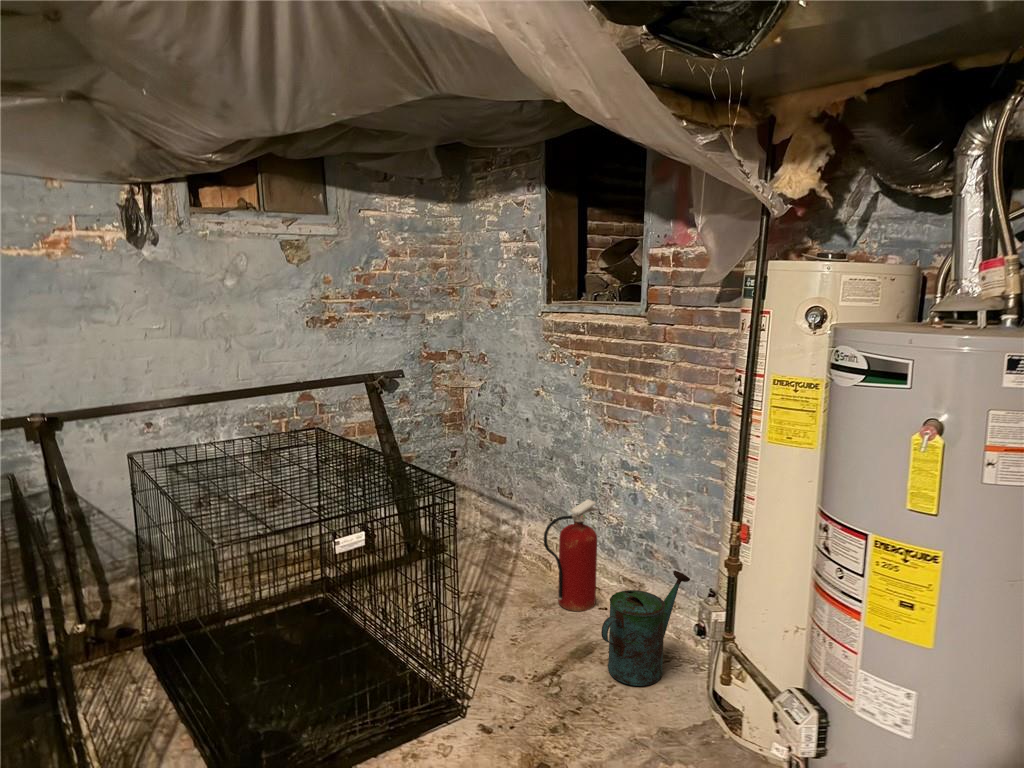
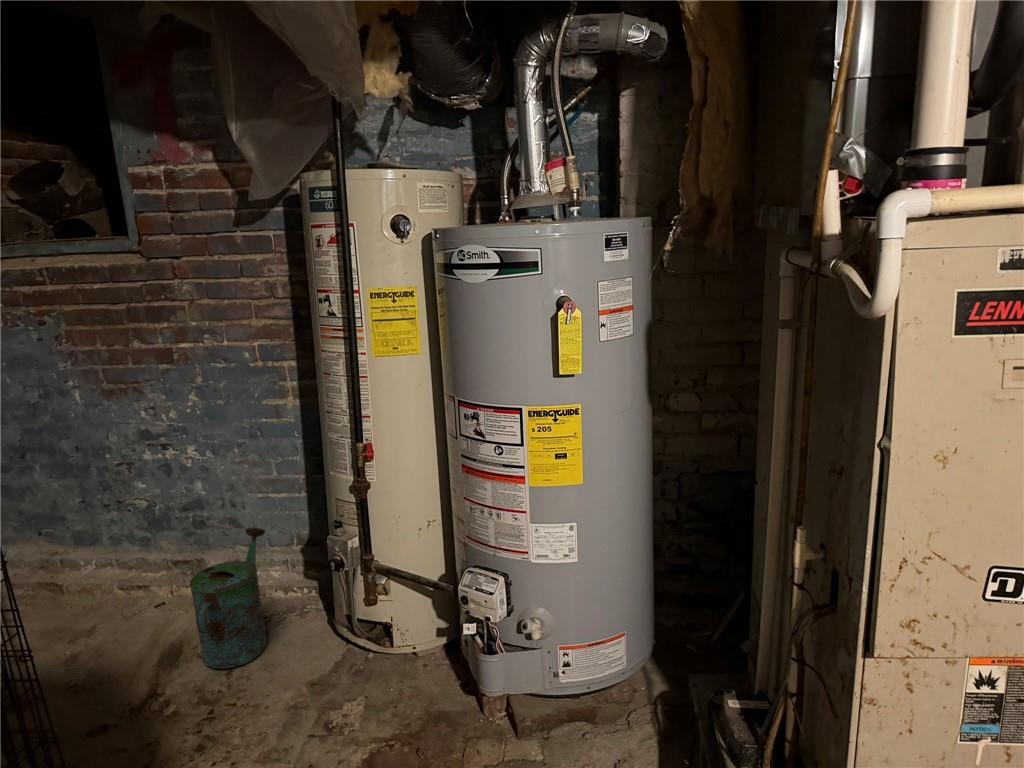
fire extinguisher: present [544,499,600,611] -> none [60,489,146,630]

